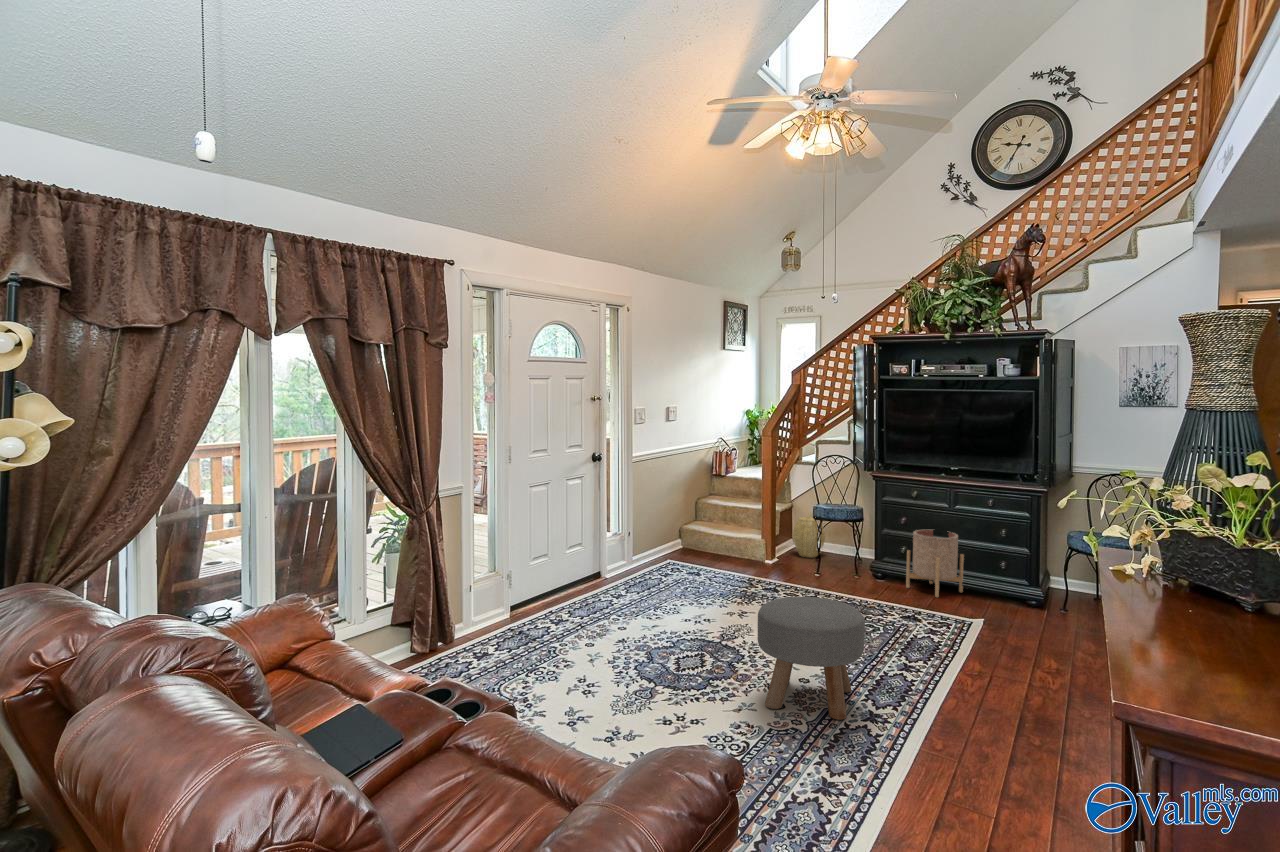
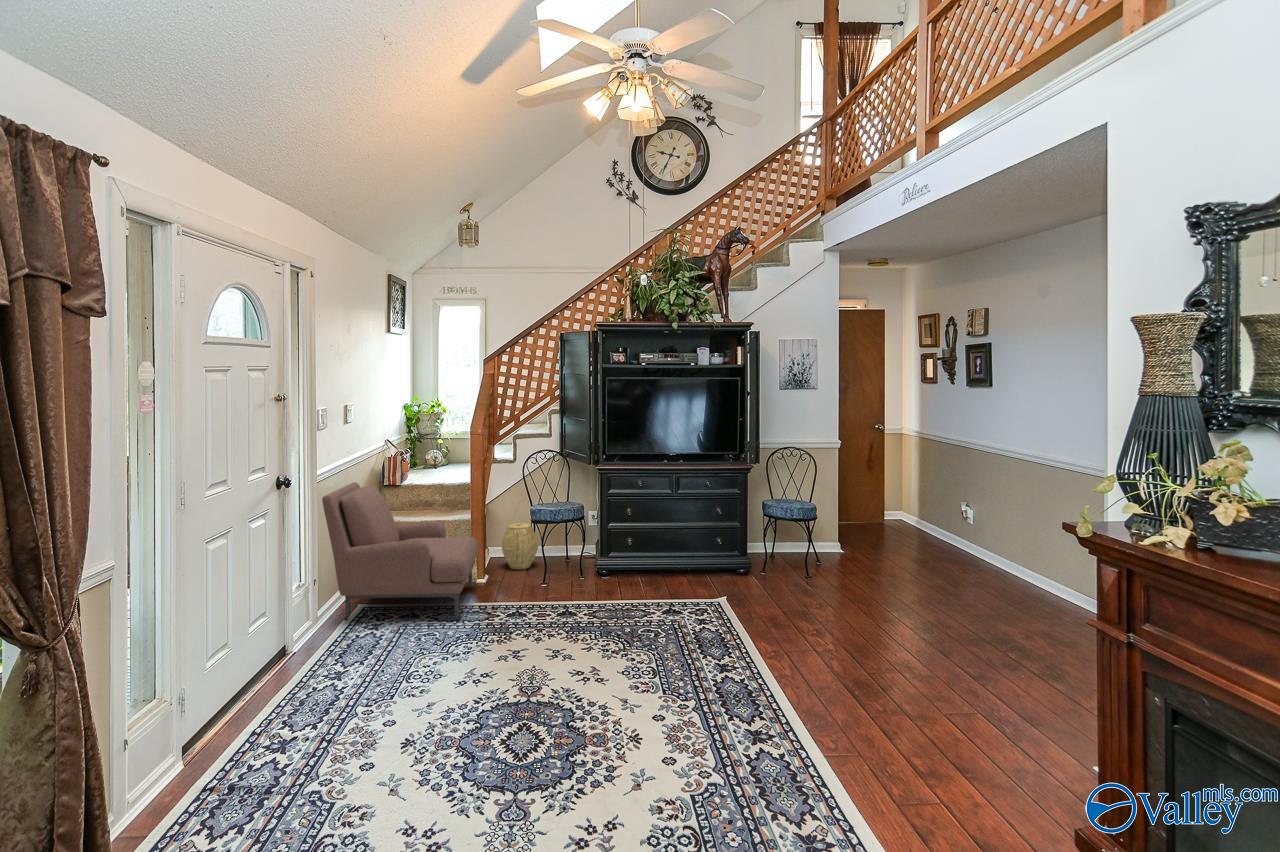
armchair: none [637,467,758,582] -> present [322,482,478,621]
planter: present [906,530,964,597] -> none [645,521,694,589]
ottoman: present [758,597,865,720] -> none [637,621,761,774]

